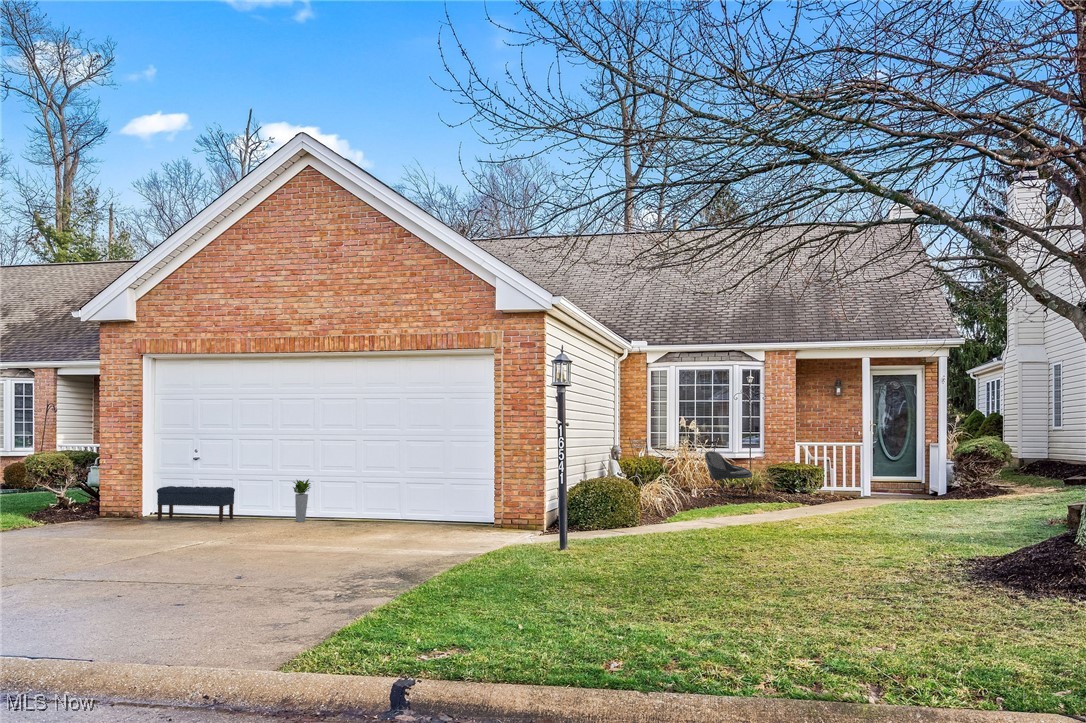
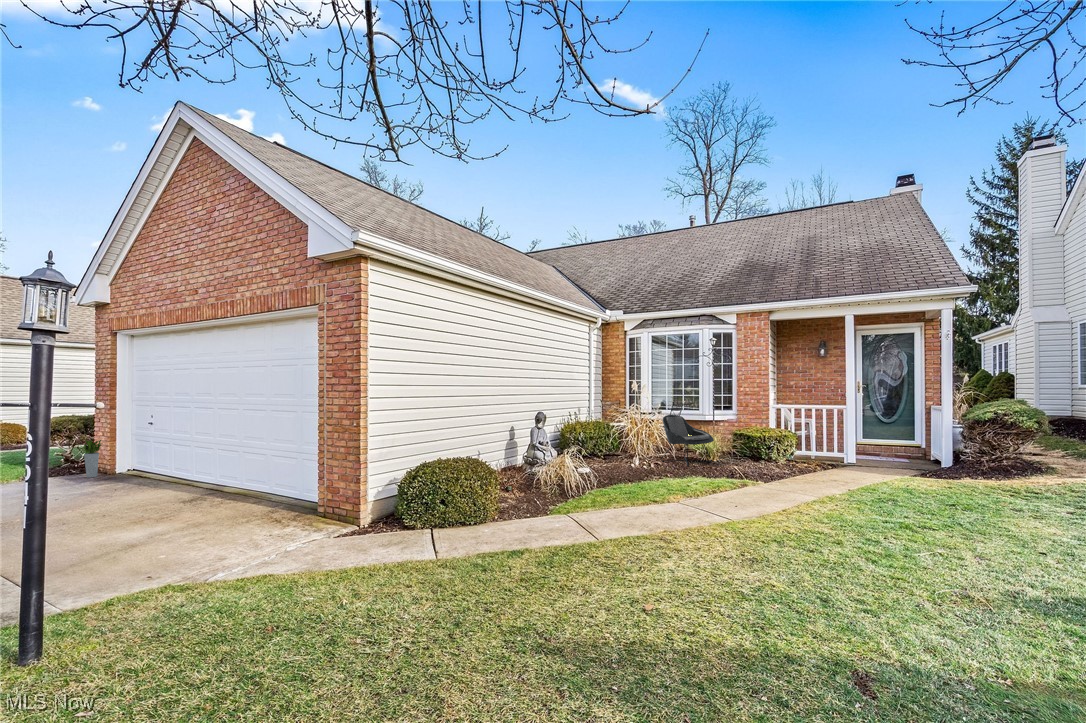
planter: present [293,479,311,522] -> present [84,440,101,478]
bench: present [157,486,235,522] -> none [101,447,165,484]

